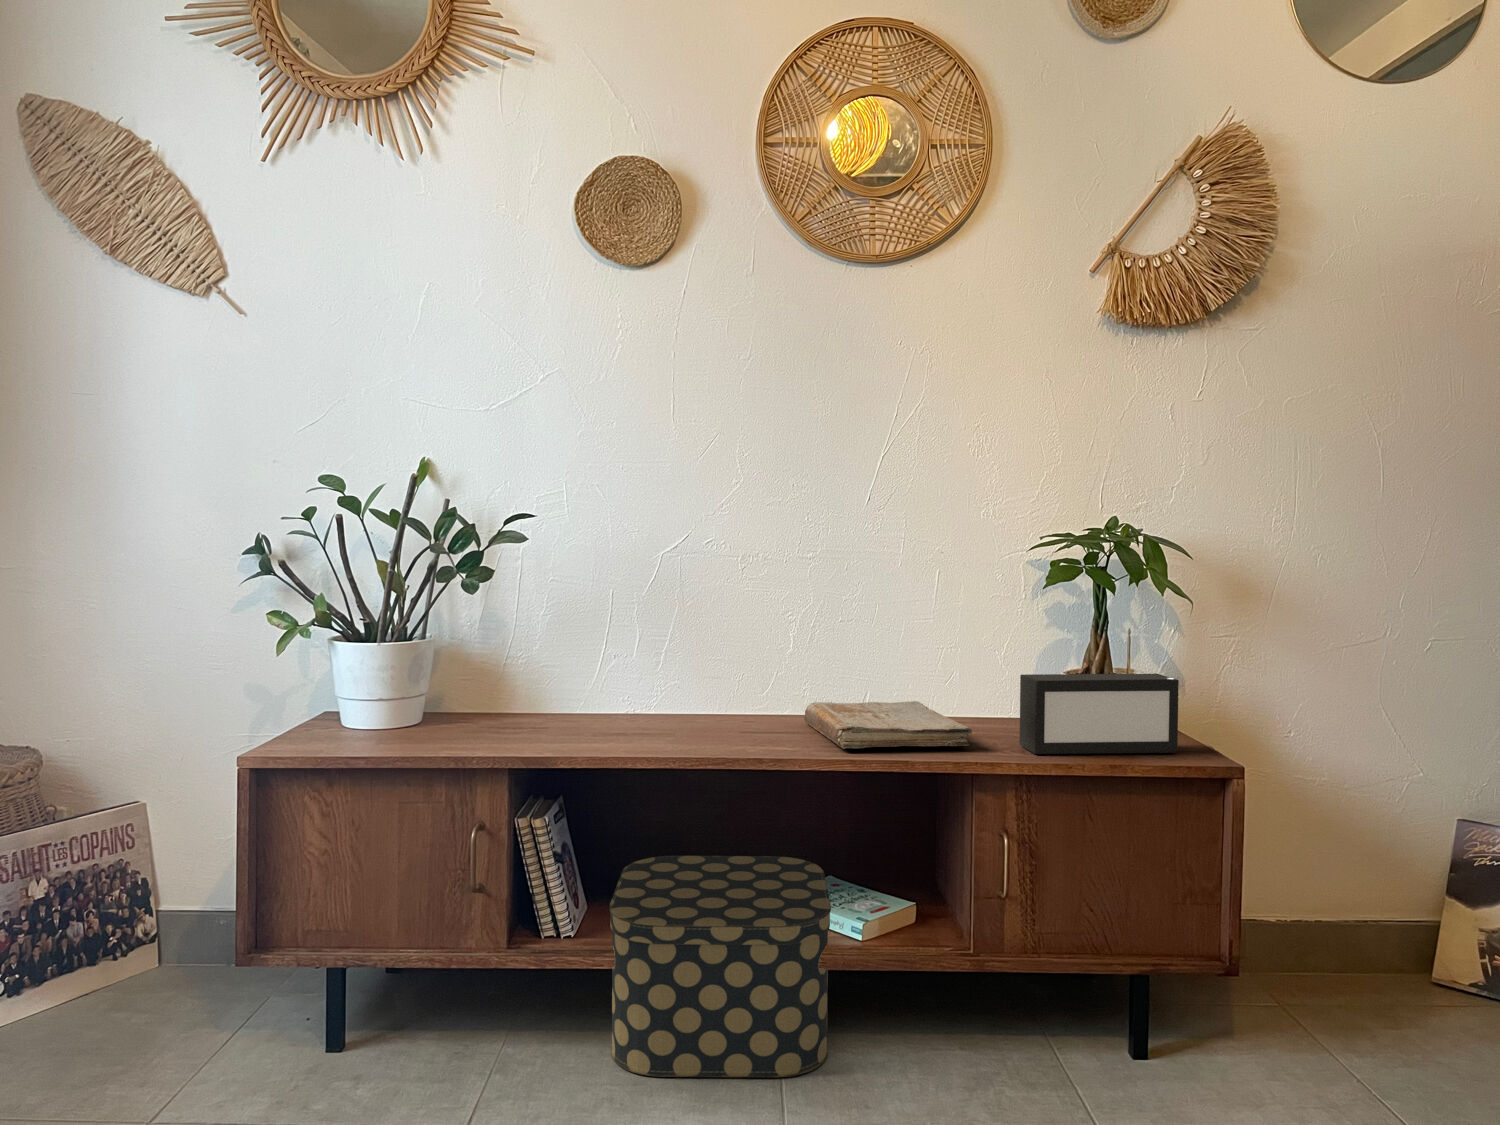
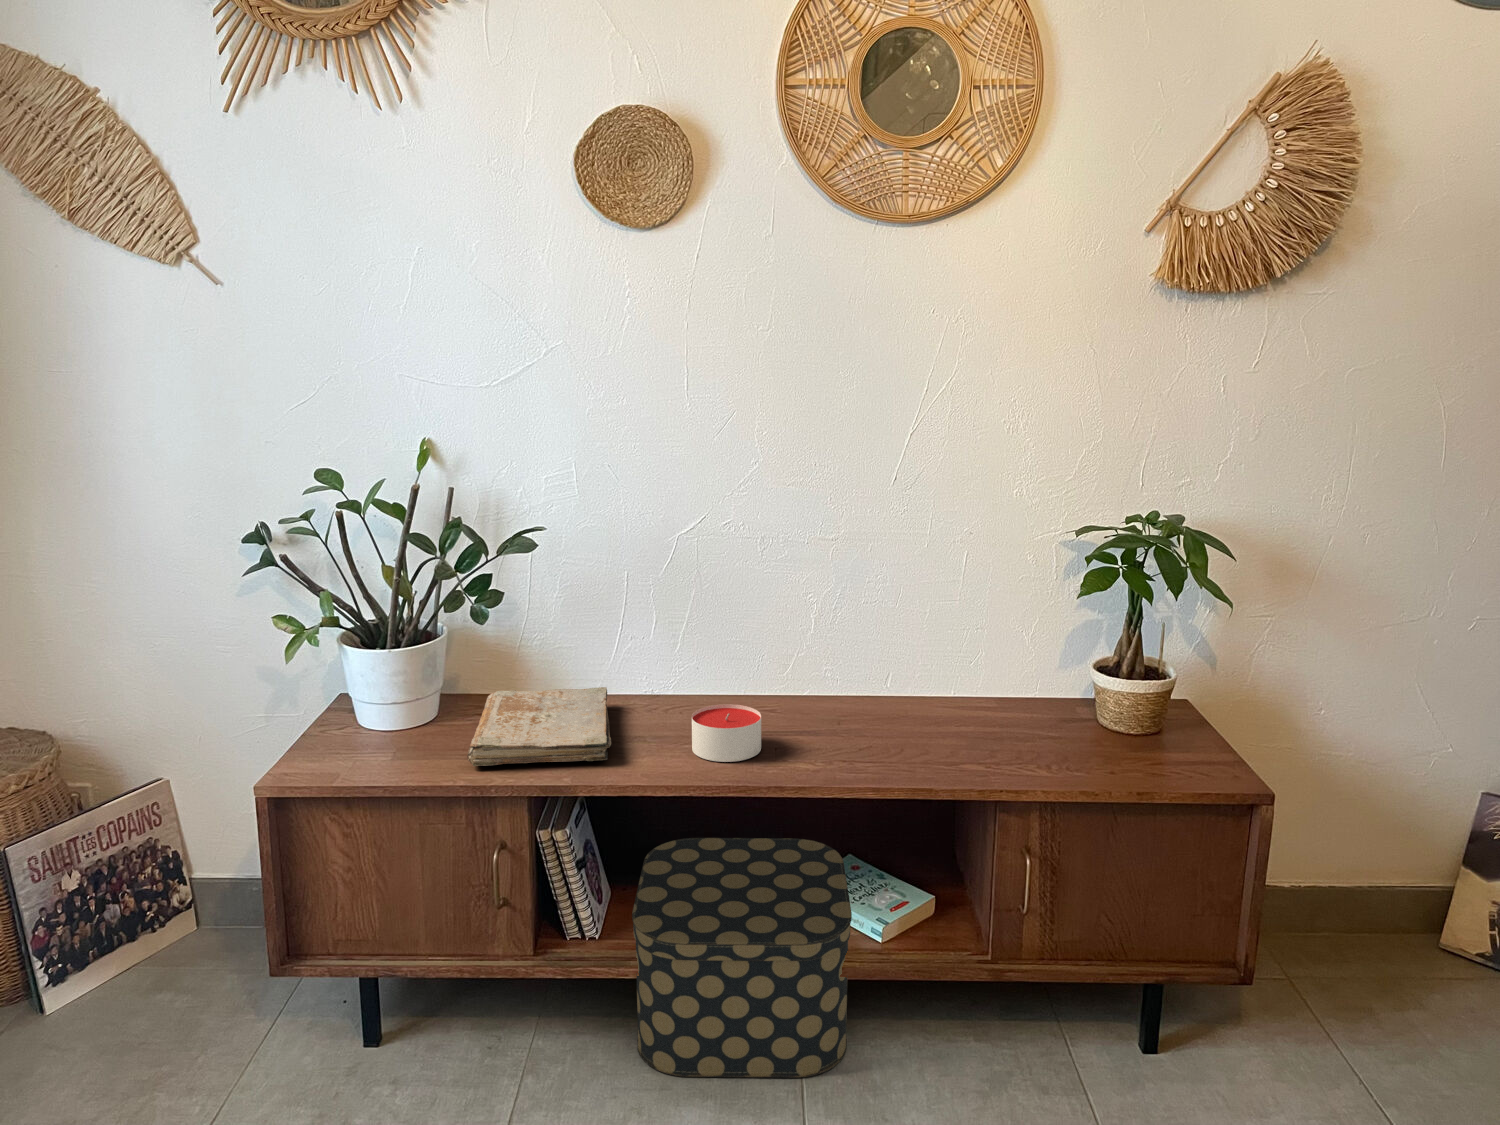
speaker: present [1020,673,1179,754] -> none [1046,685,1215,776]
candle: none [673,700,741,745] -> present [692,704,761,762]
book: present [804,701,972,749] -> present [467,687,611,766]

